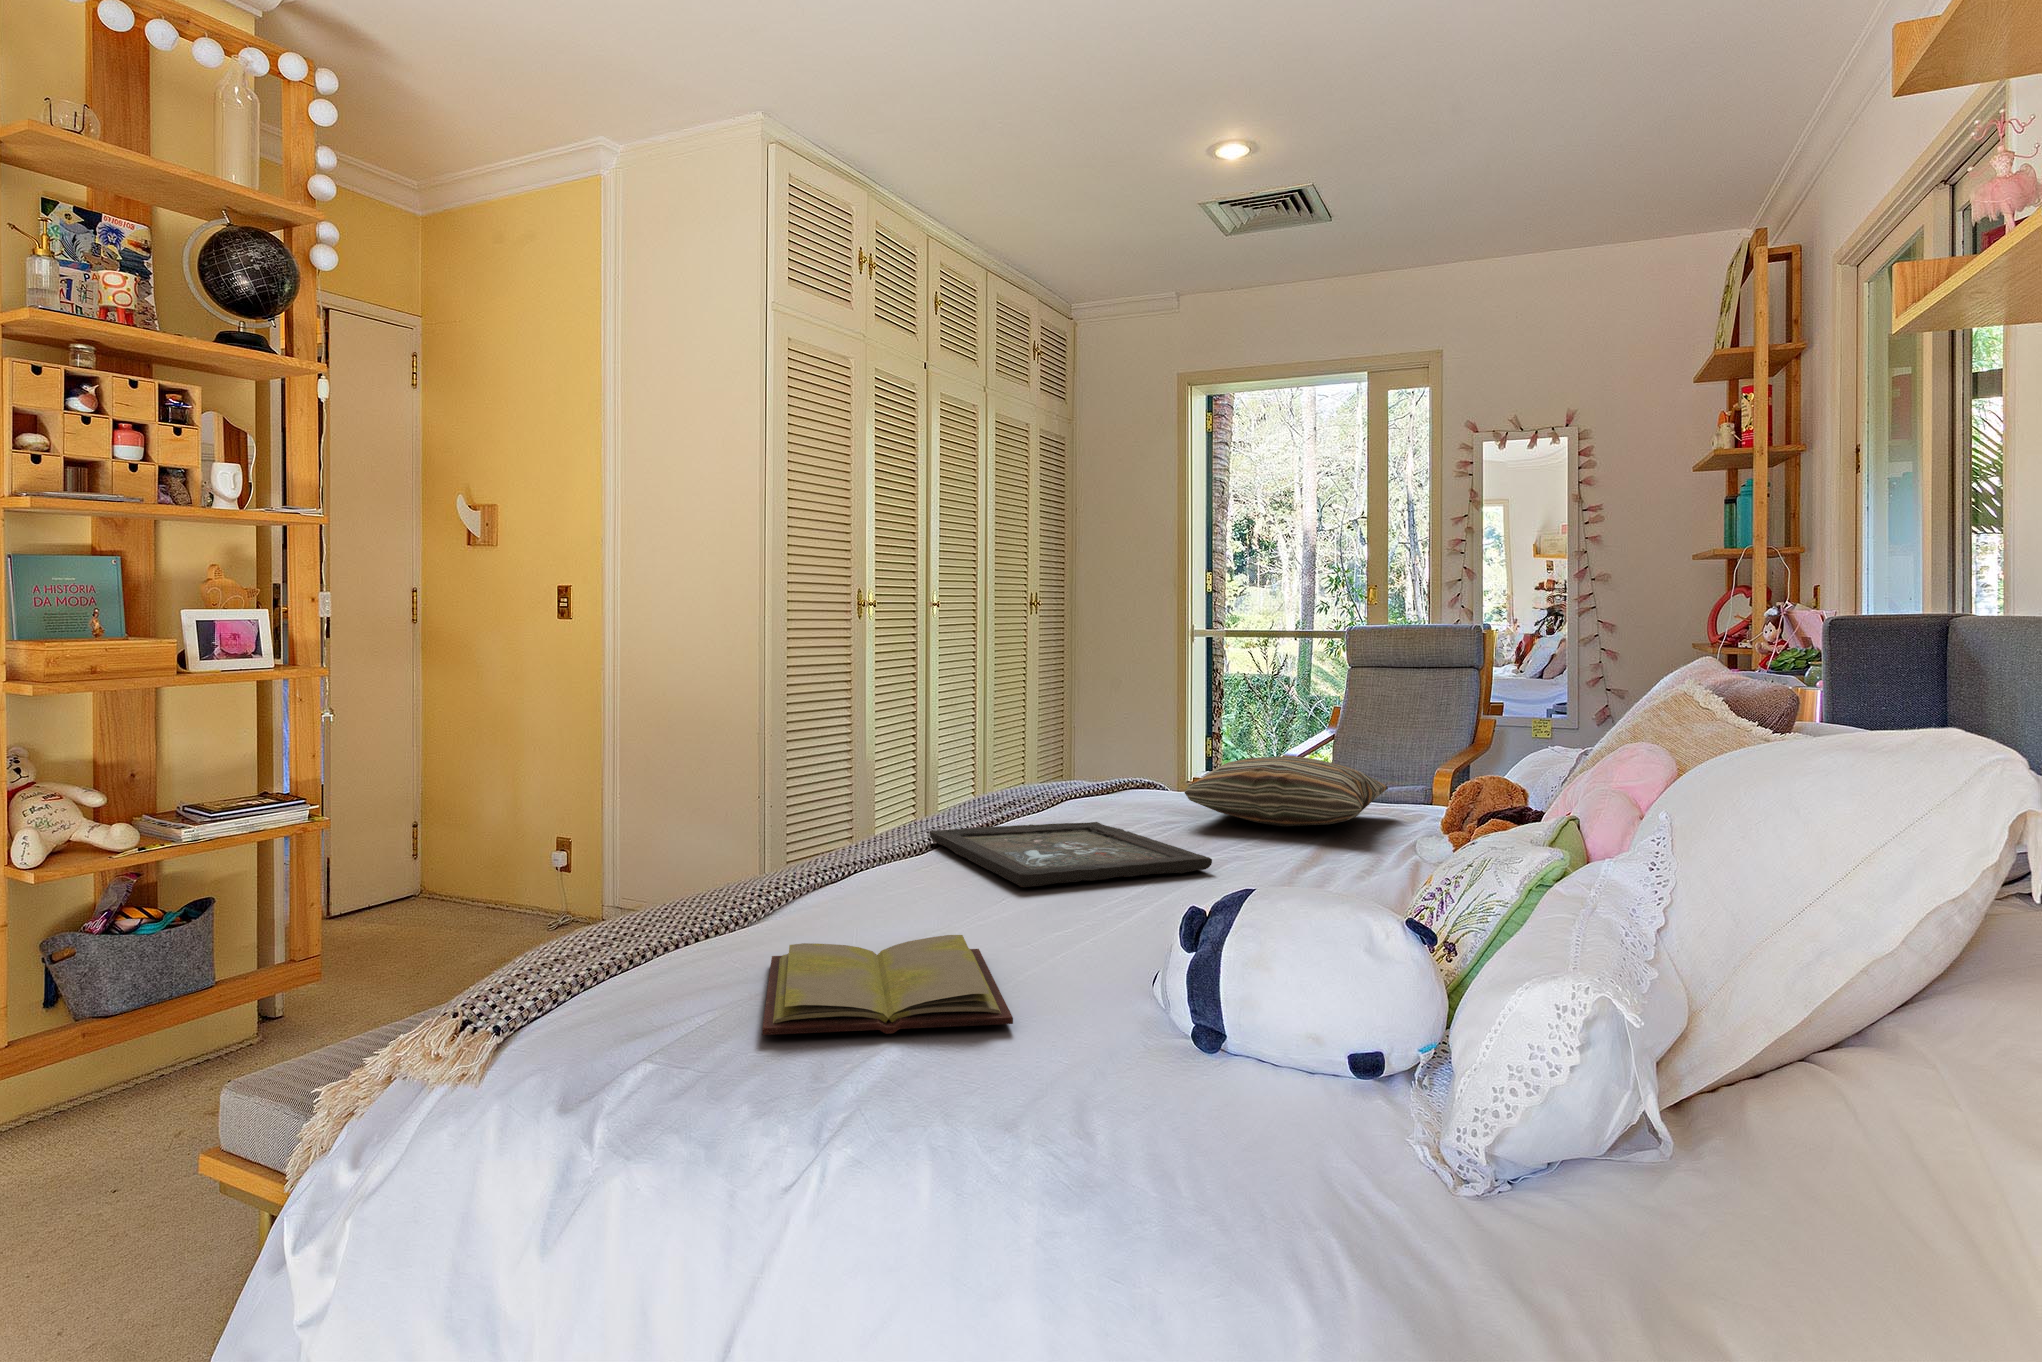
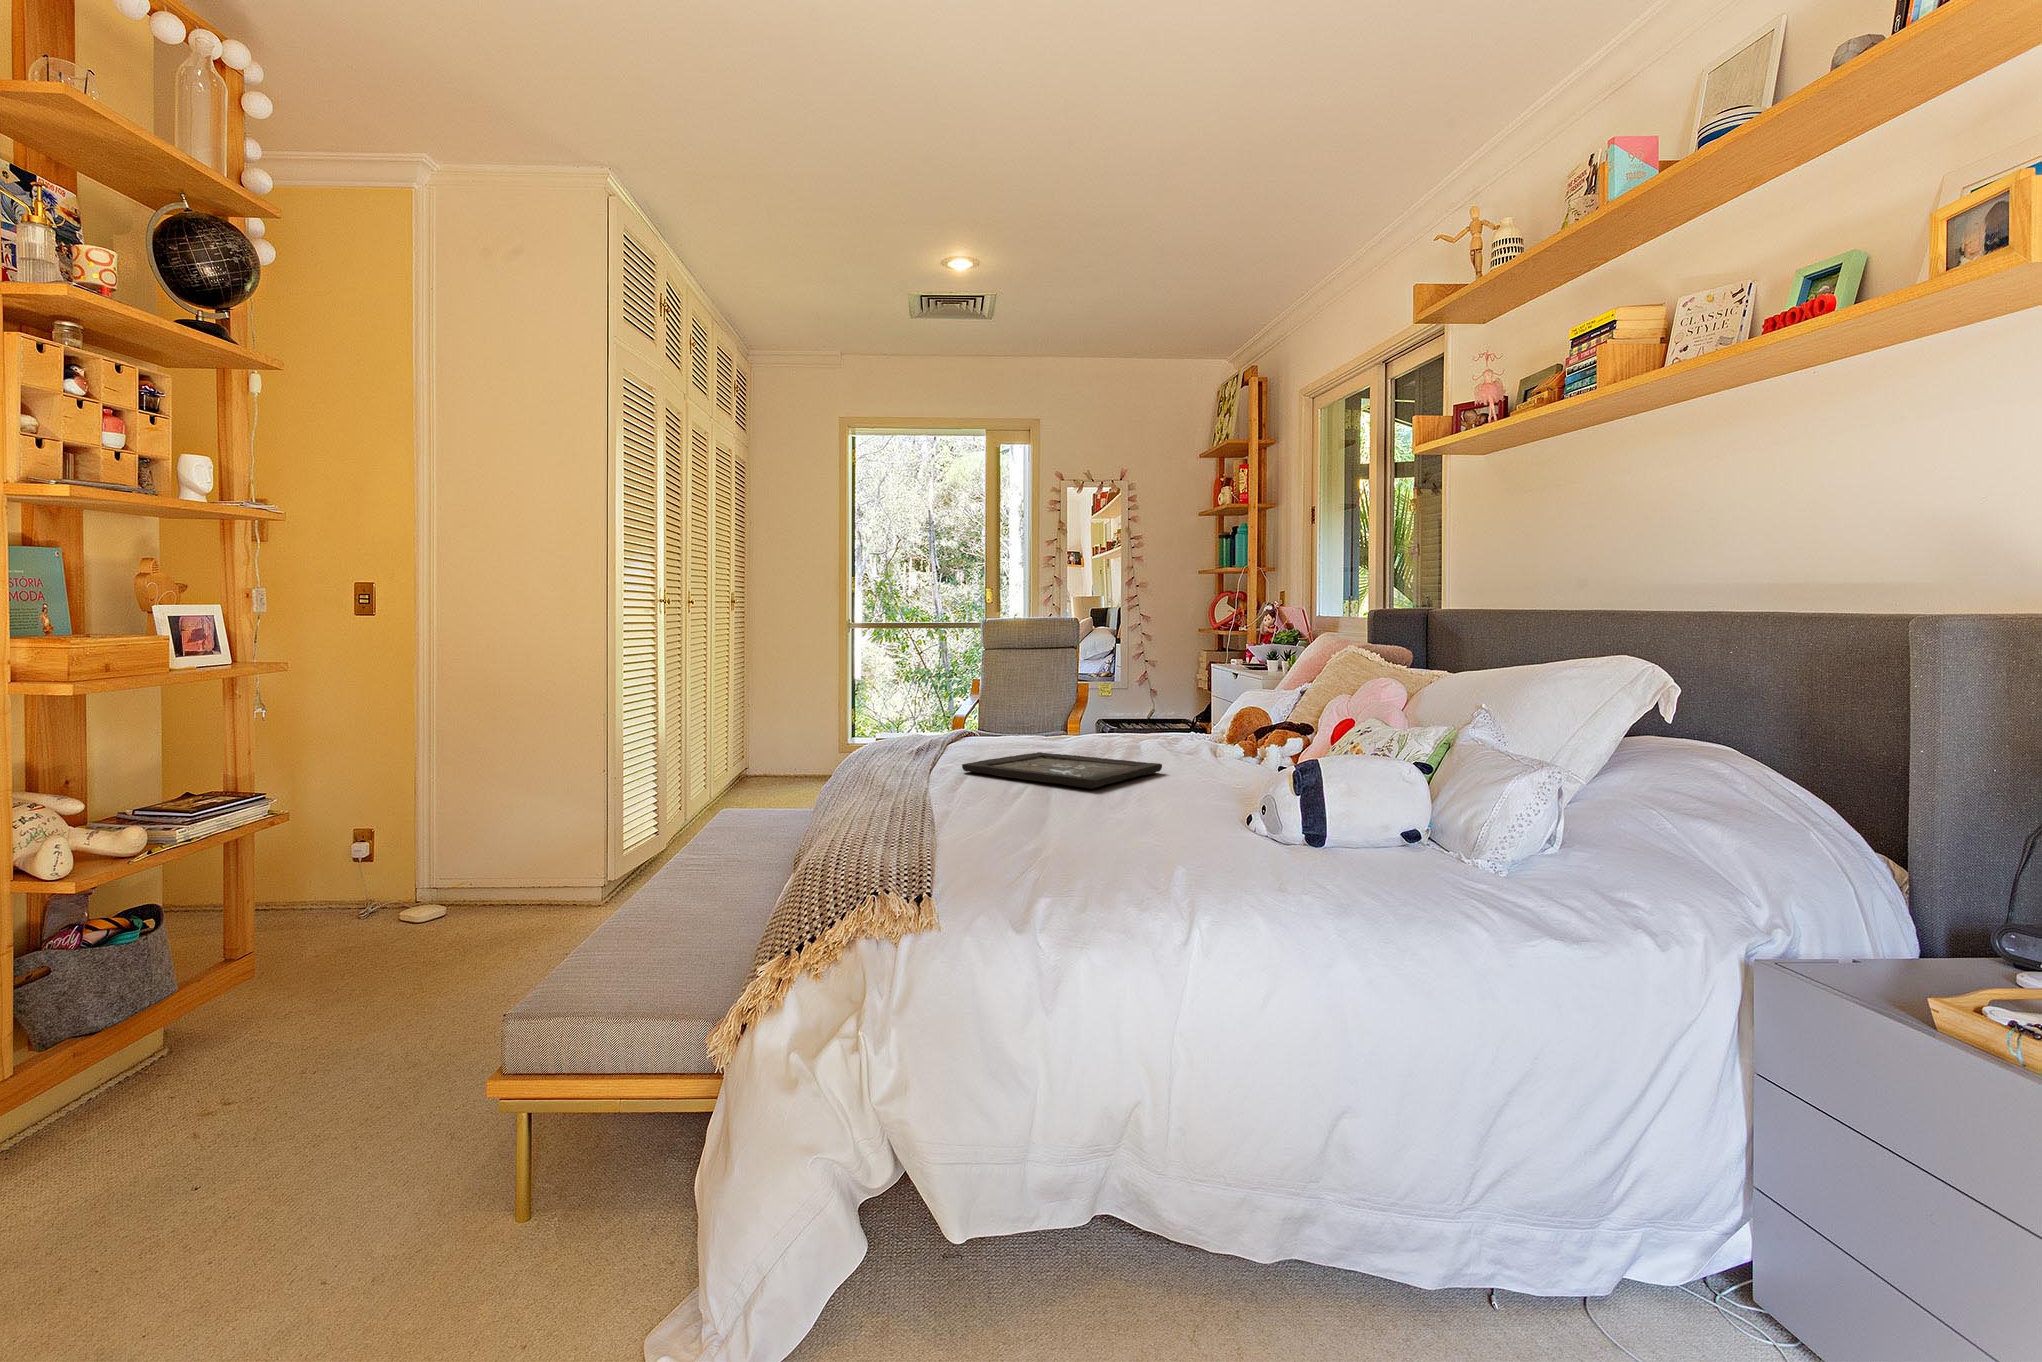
pillow: present [1185,756,1388,826] -> none [1069,703,1197,747]
diary: present [762,935,1013,1035] -> none [1067,808,1262,862]

